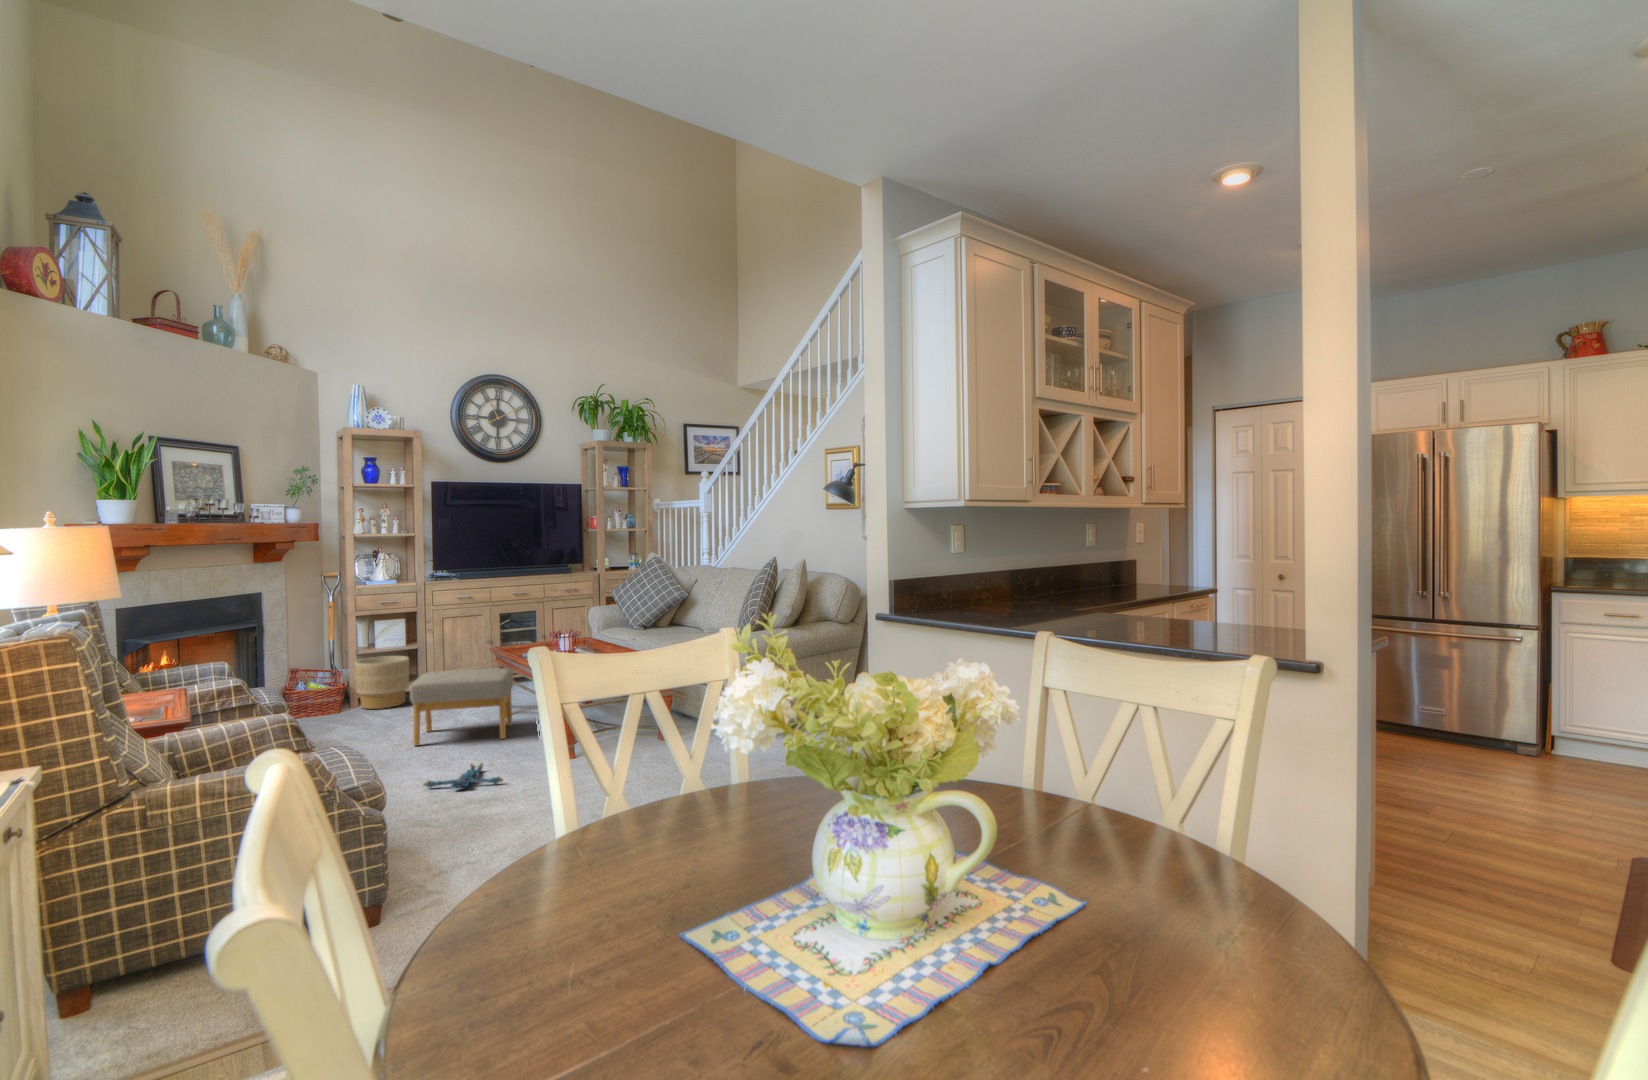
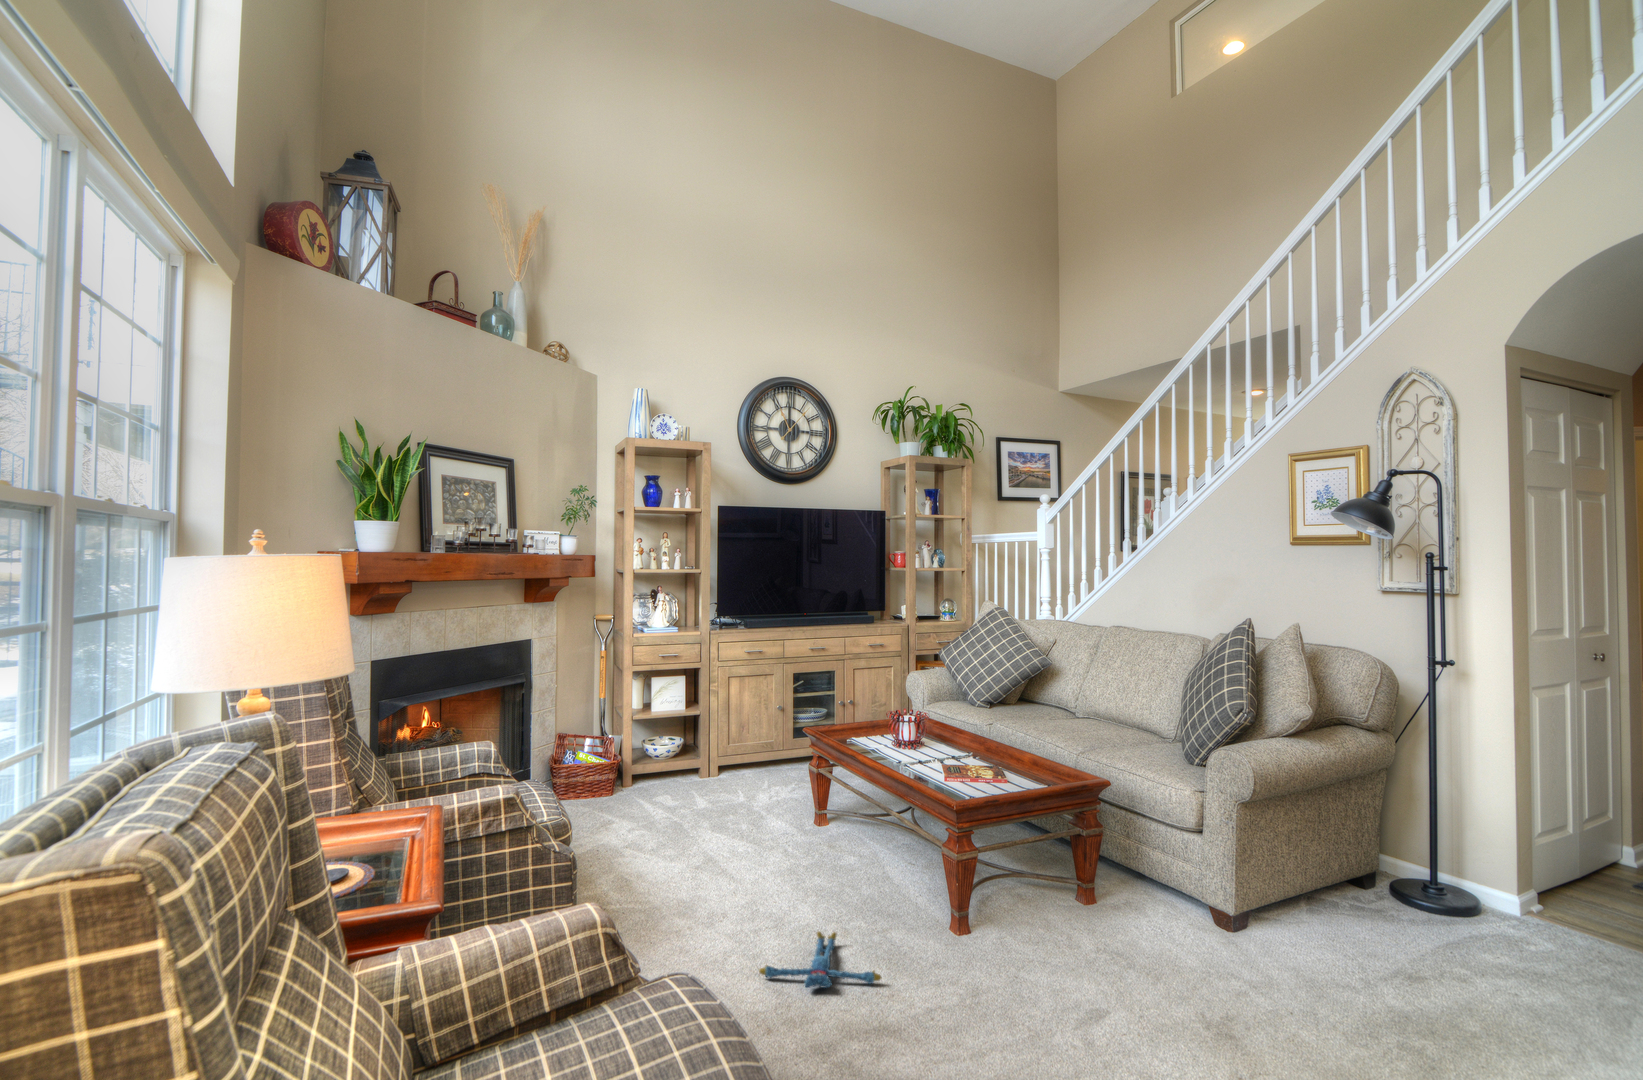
planter: present [355,656,409,709] -> none [630,725,692,796]
footstool: present [410,668,514,746] -> none [715,762,844,873]

